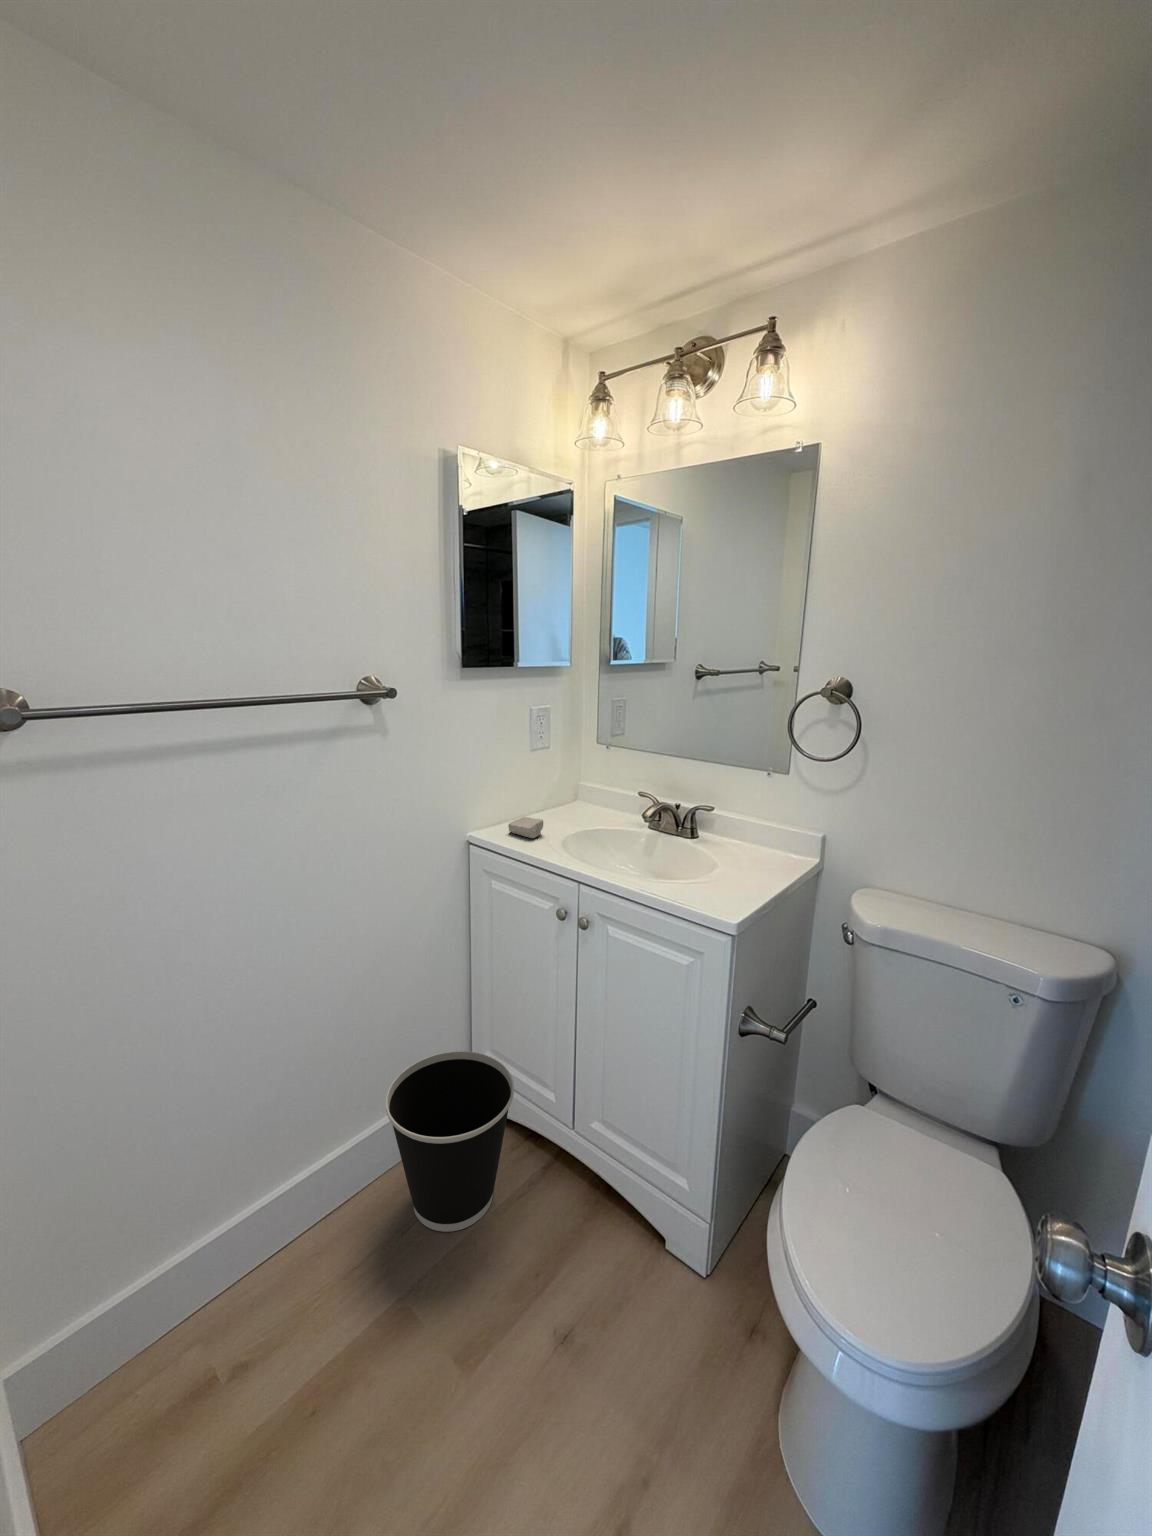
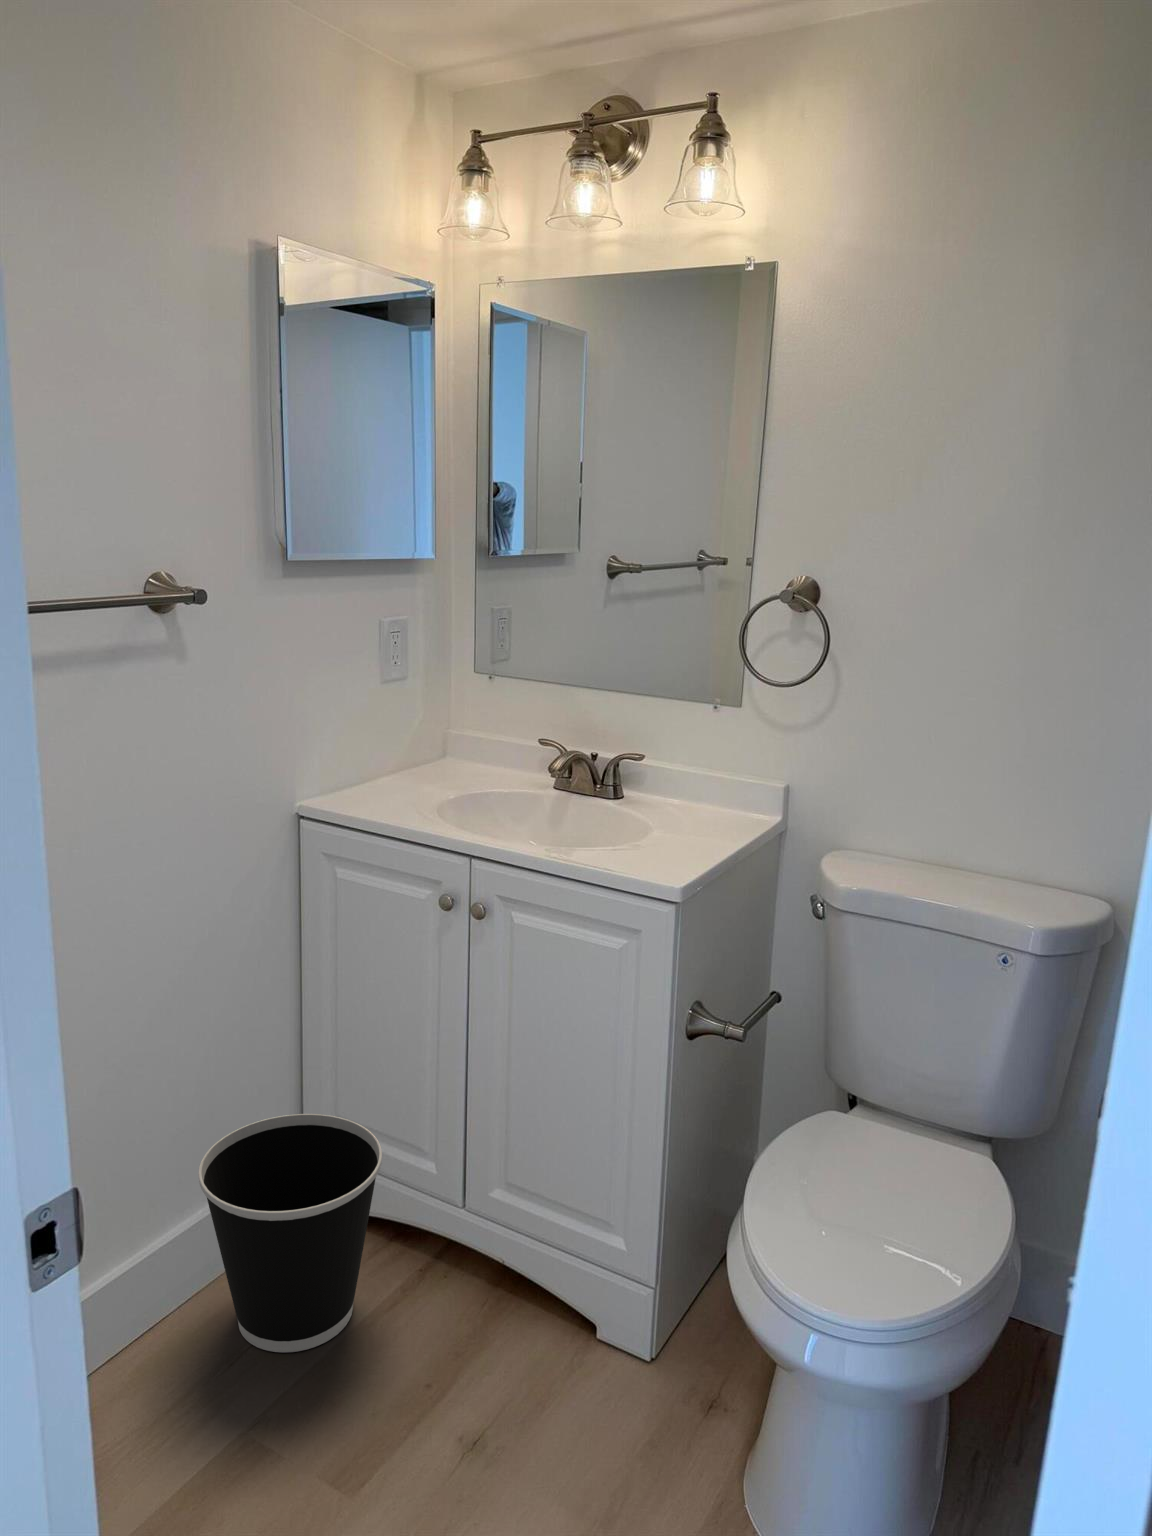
soap bar: present [508,817,543,838] -> none [352,776,404,805]

